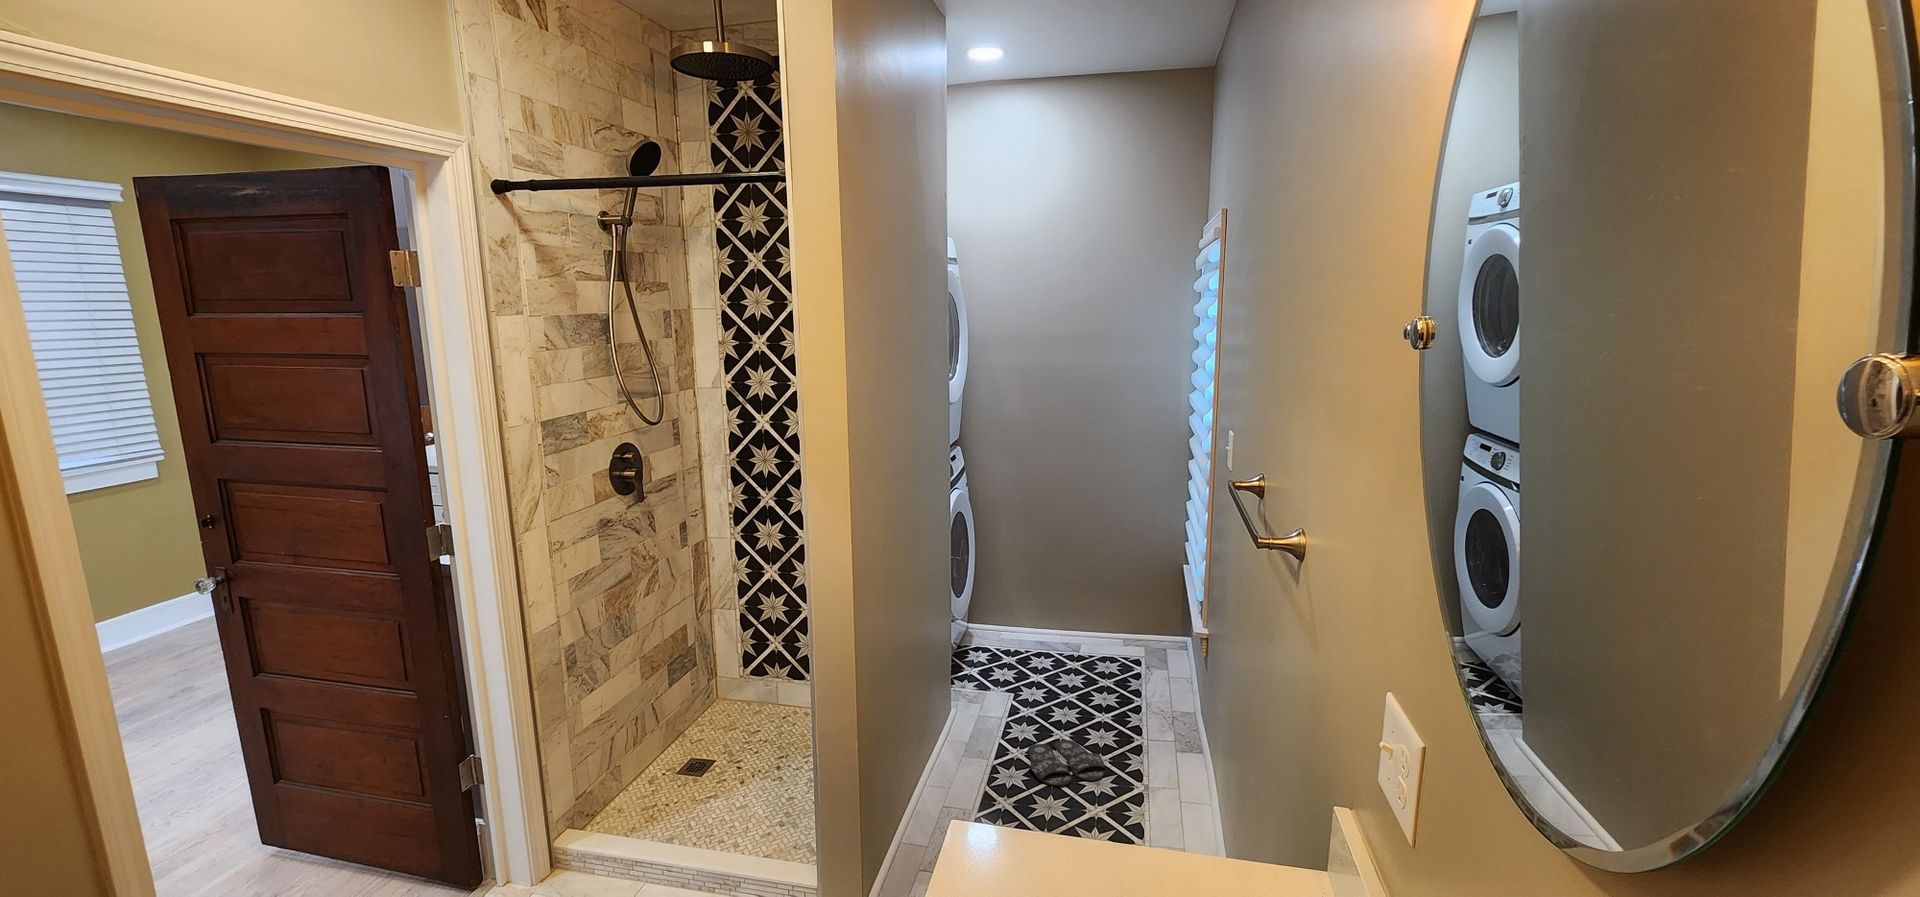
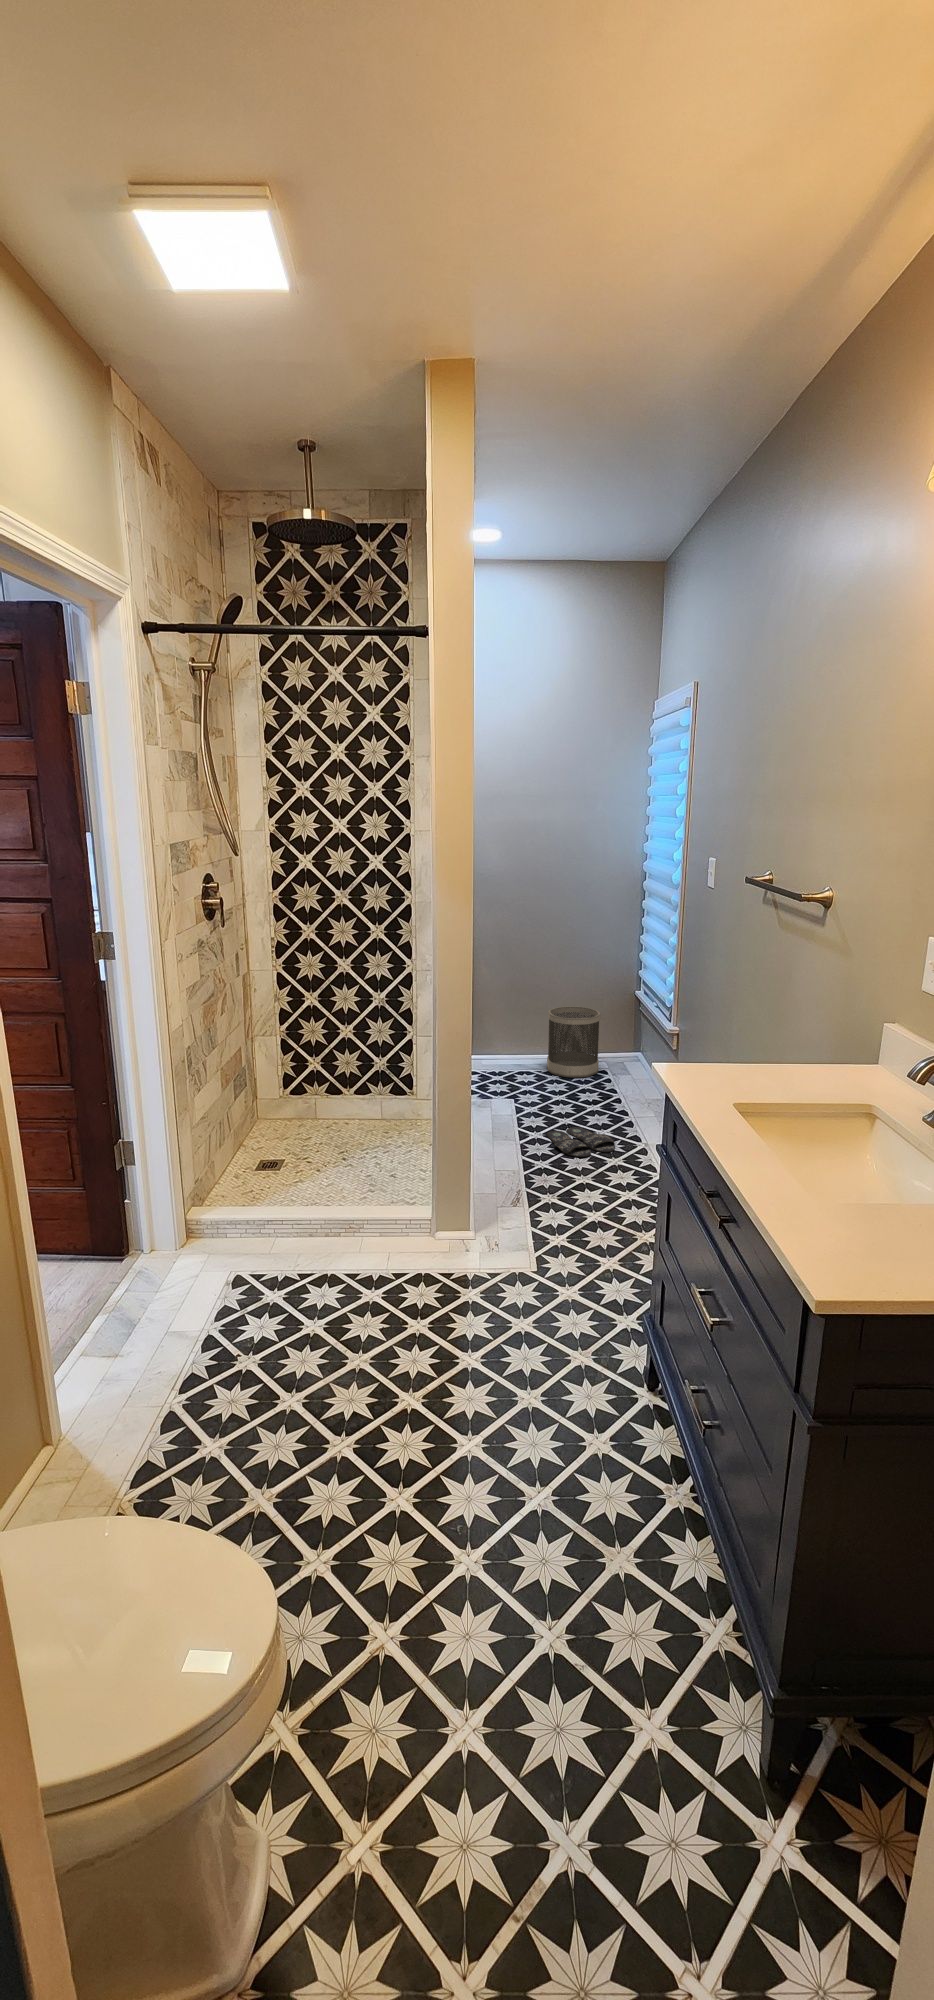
wastebasket: none [1067,580,1128,667] -> present [547,1007,600,1077]

